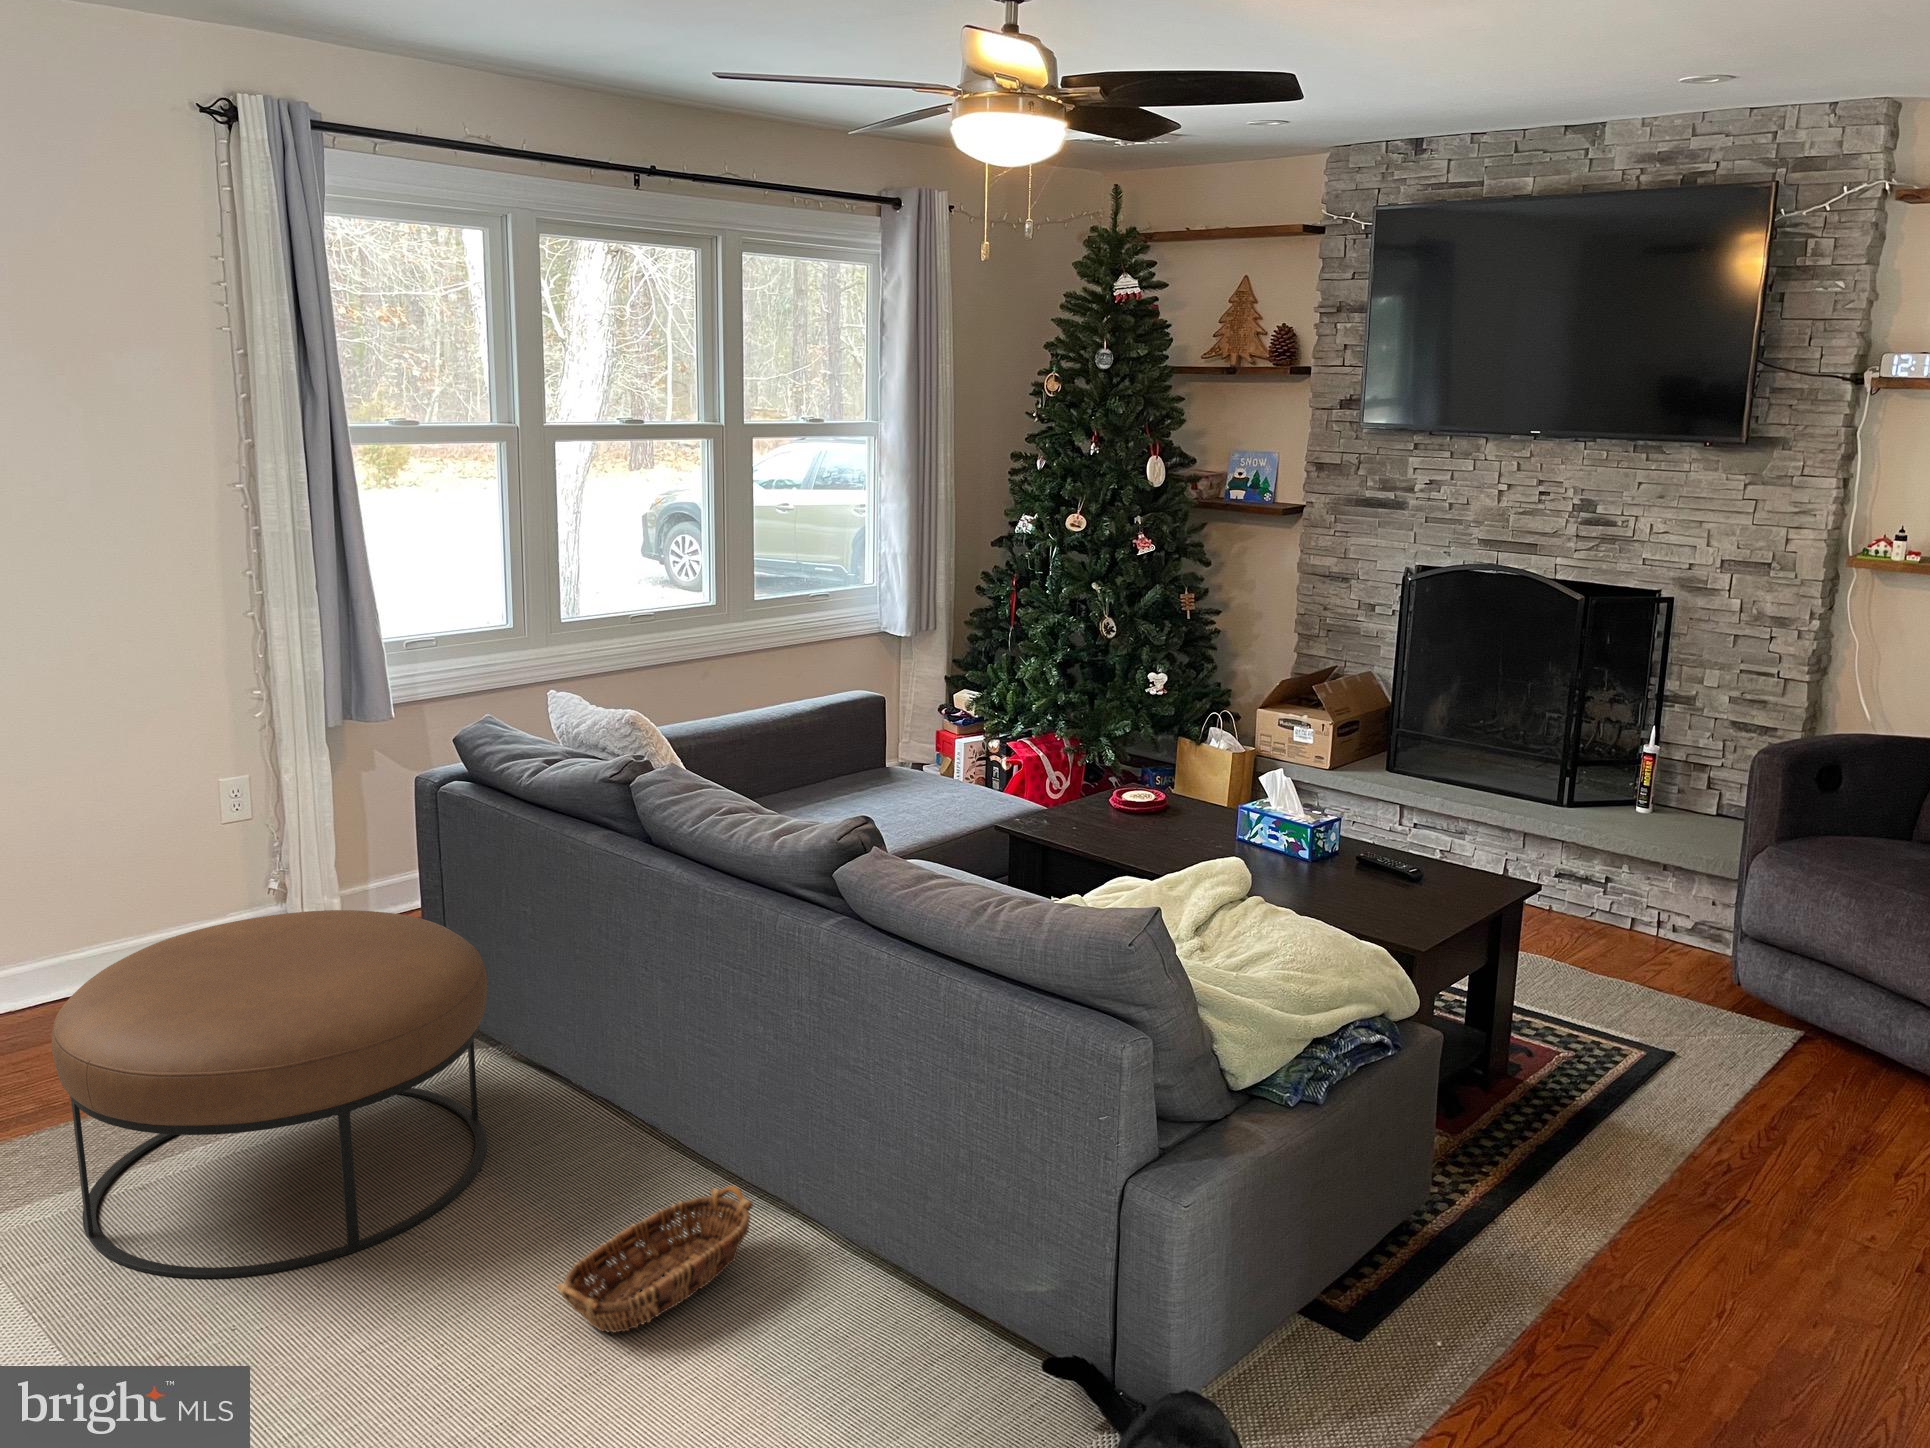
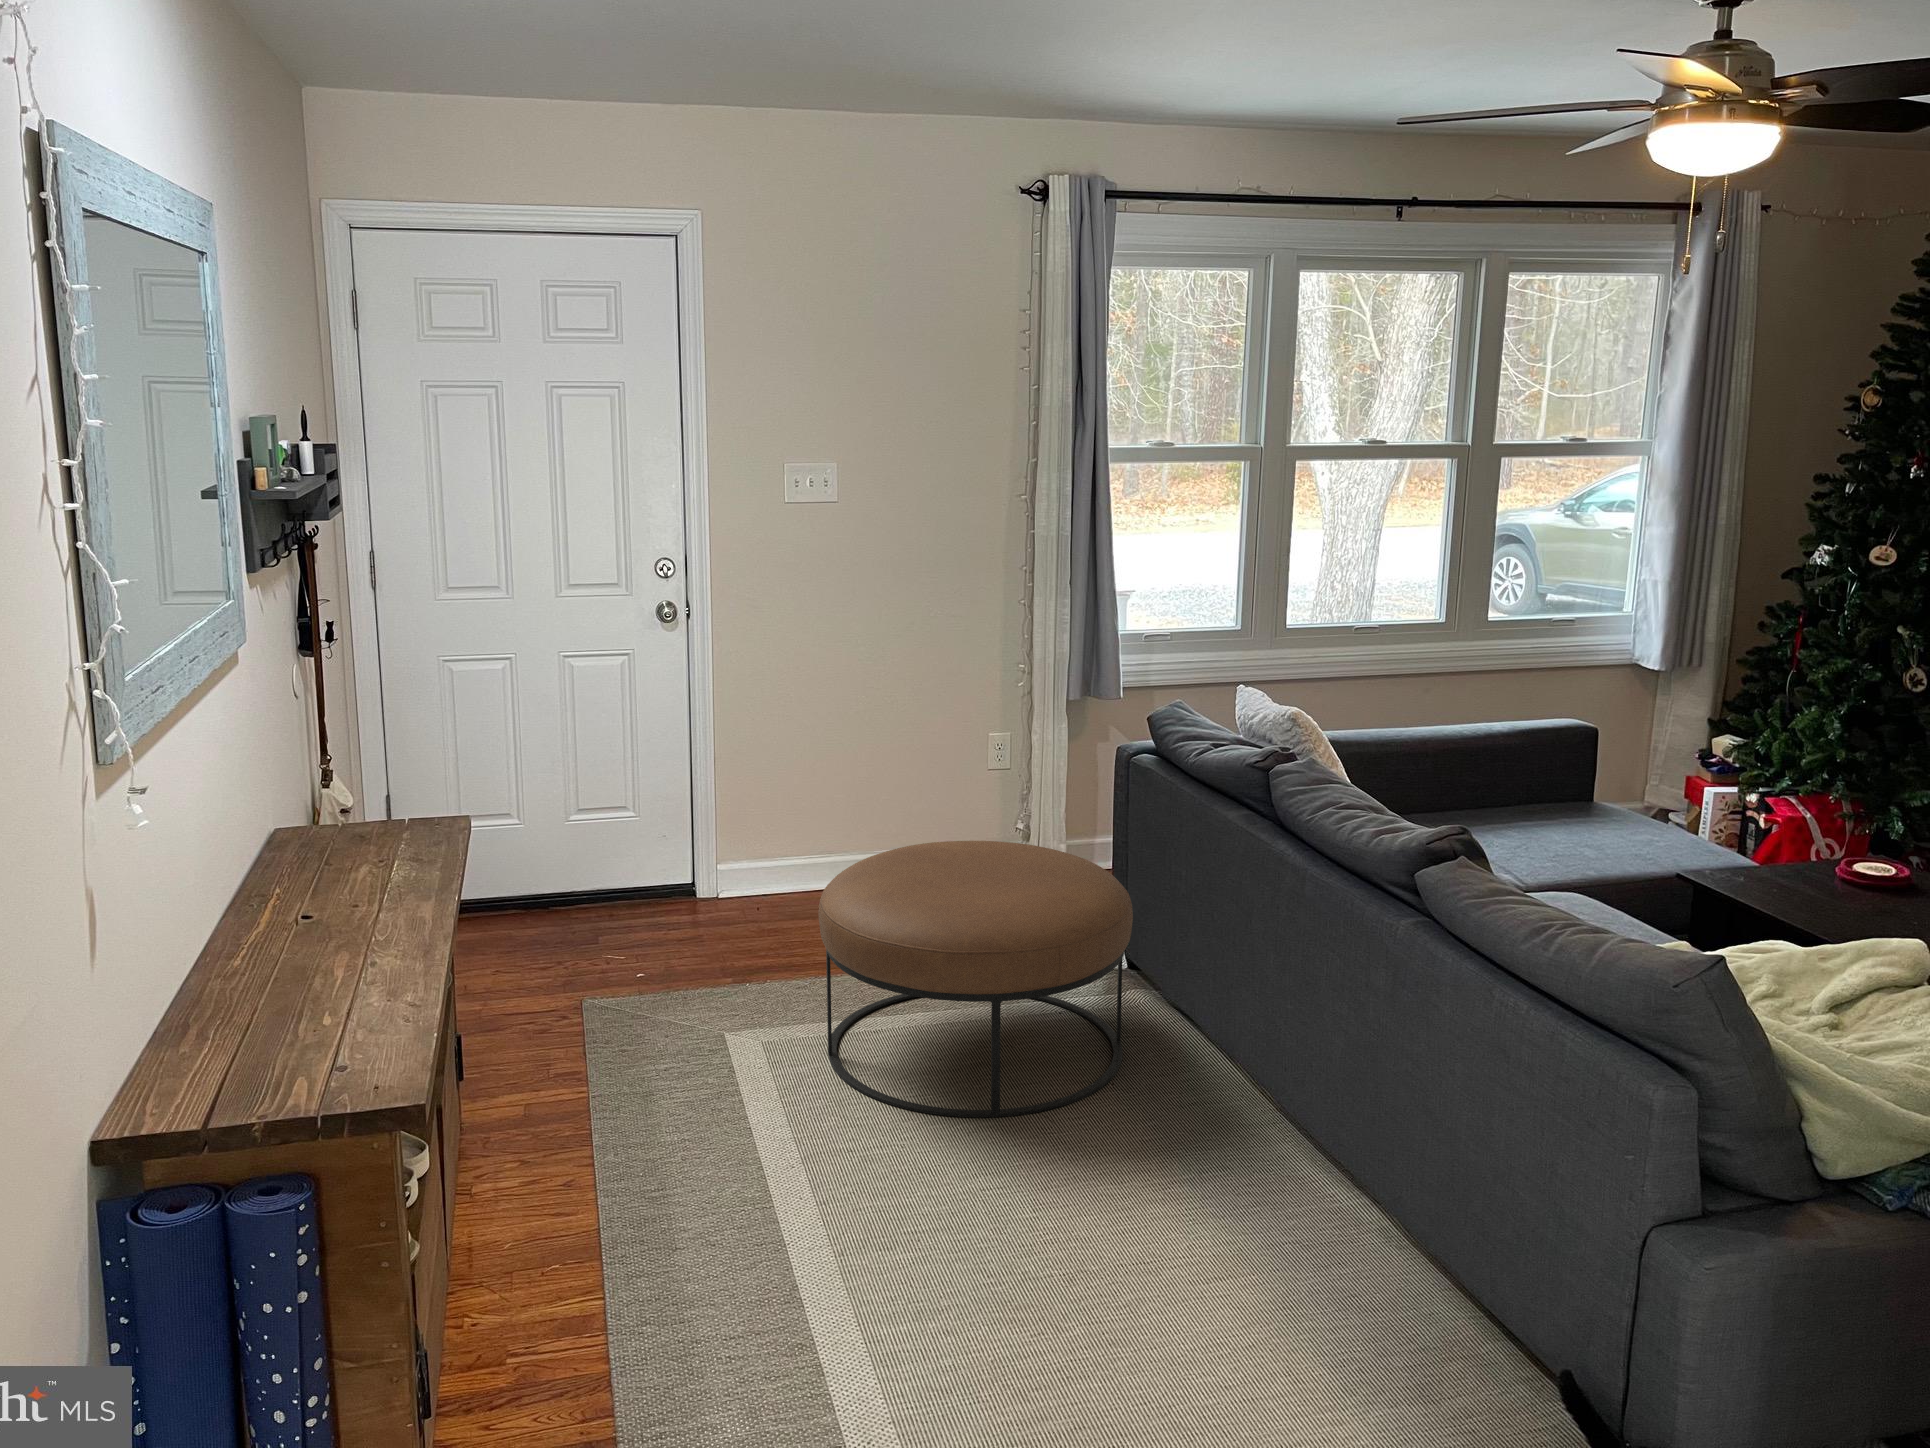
basket: present [557,1186,753,1333] -> none [1091,1121,1316,1270]

